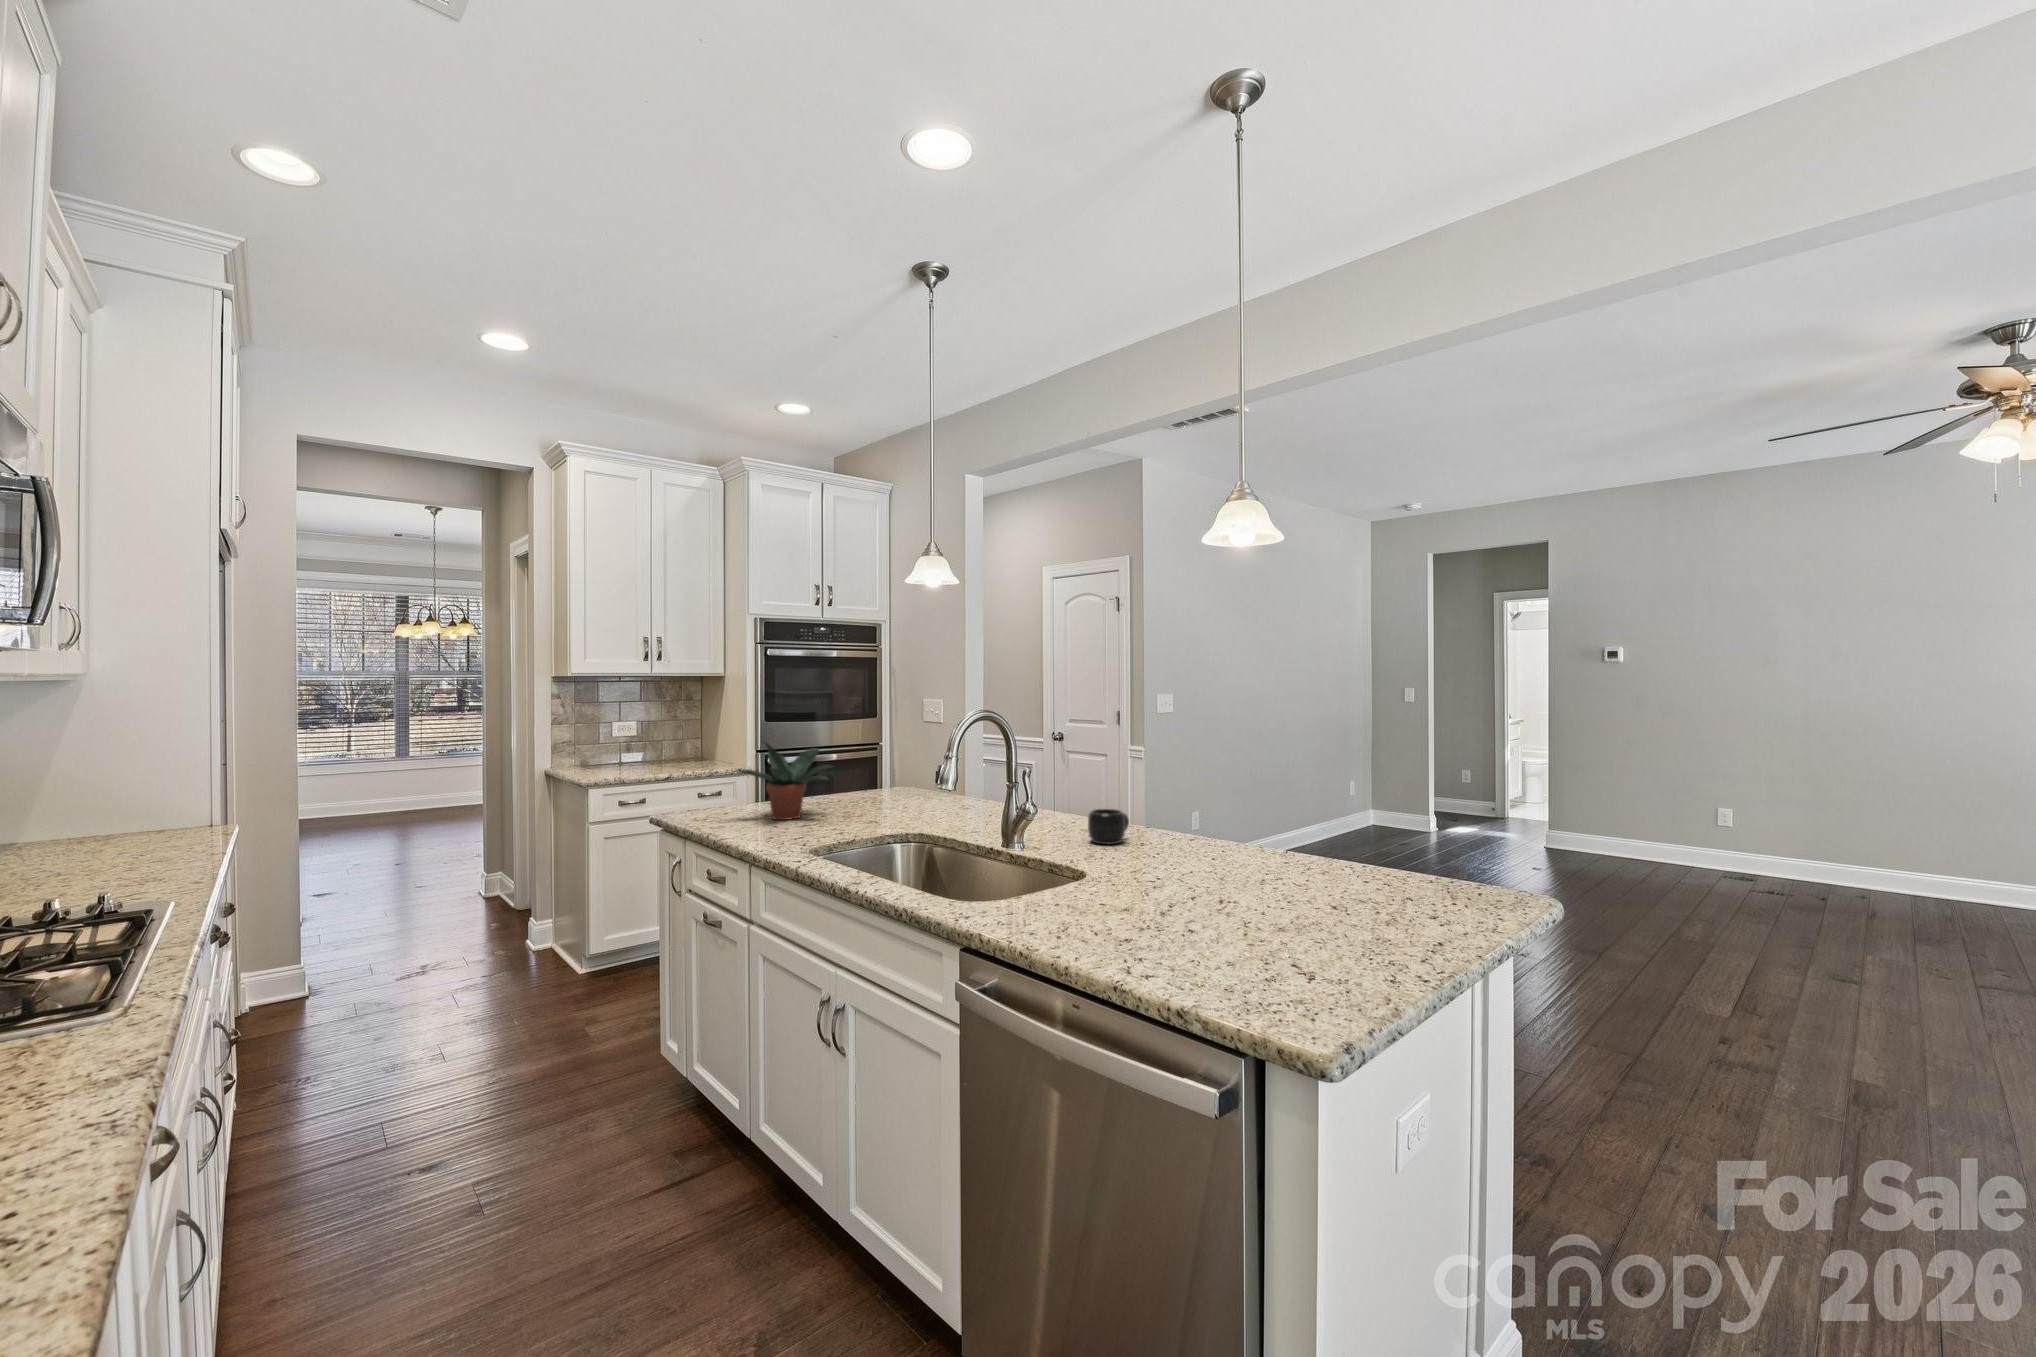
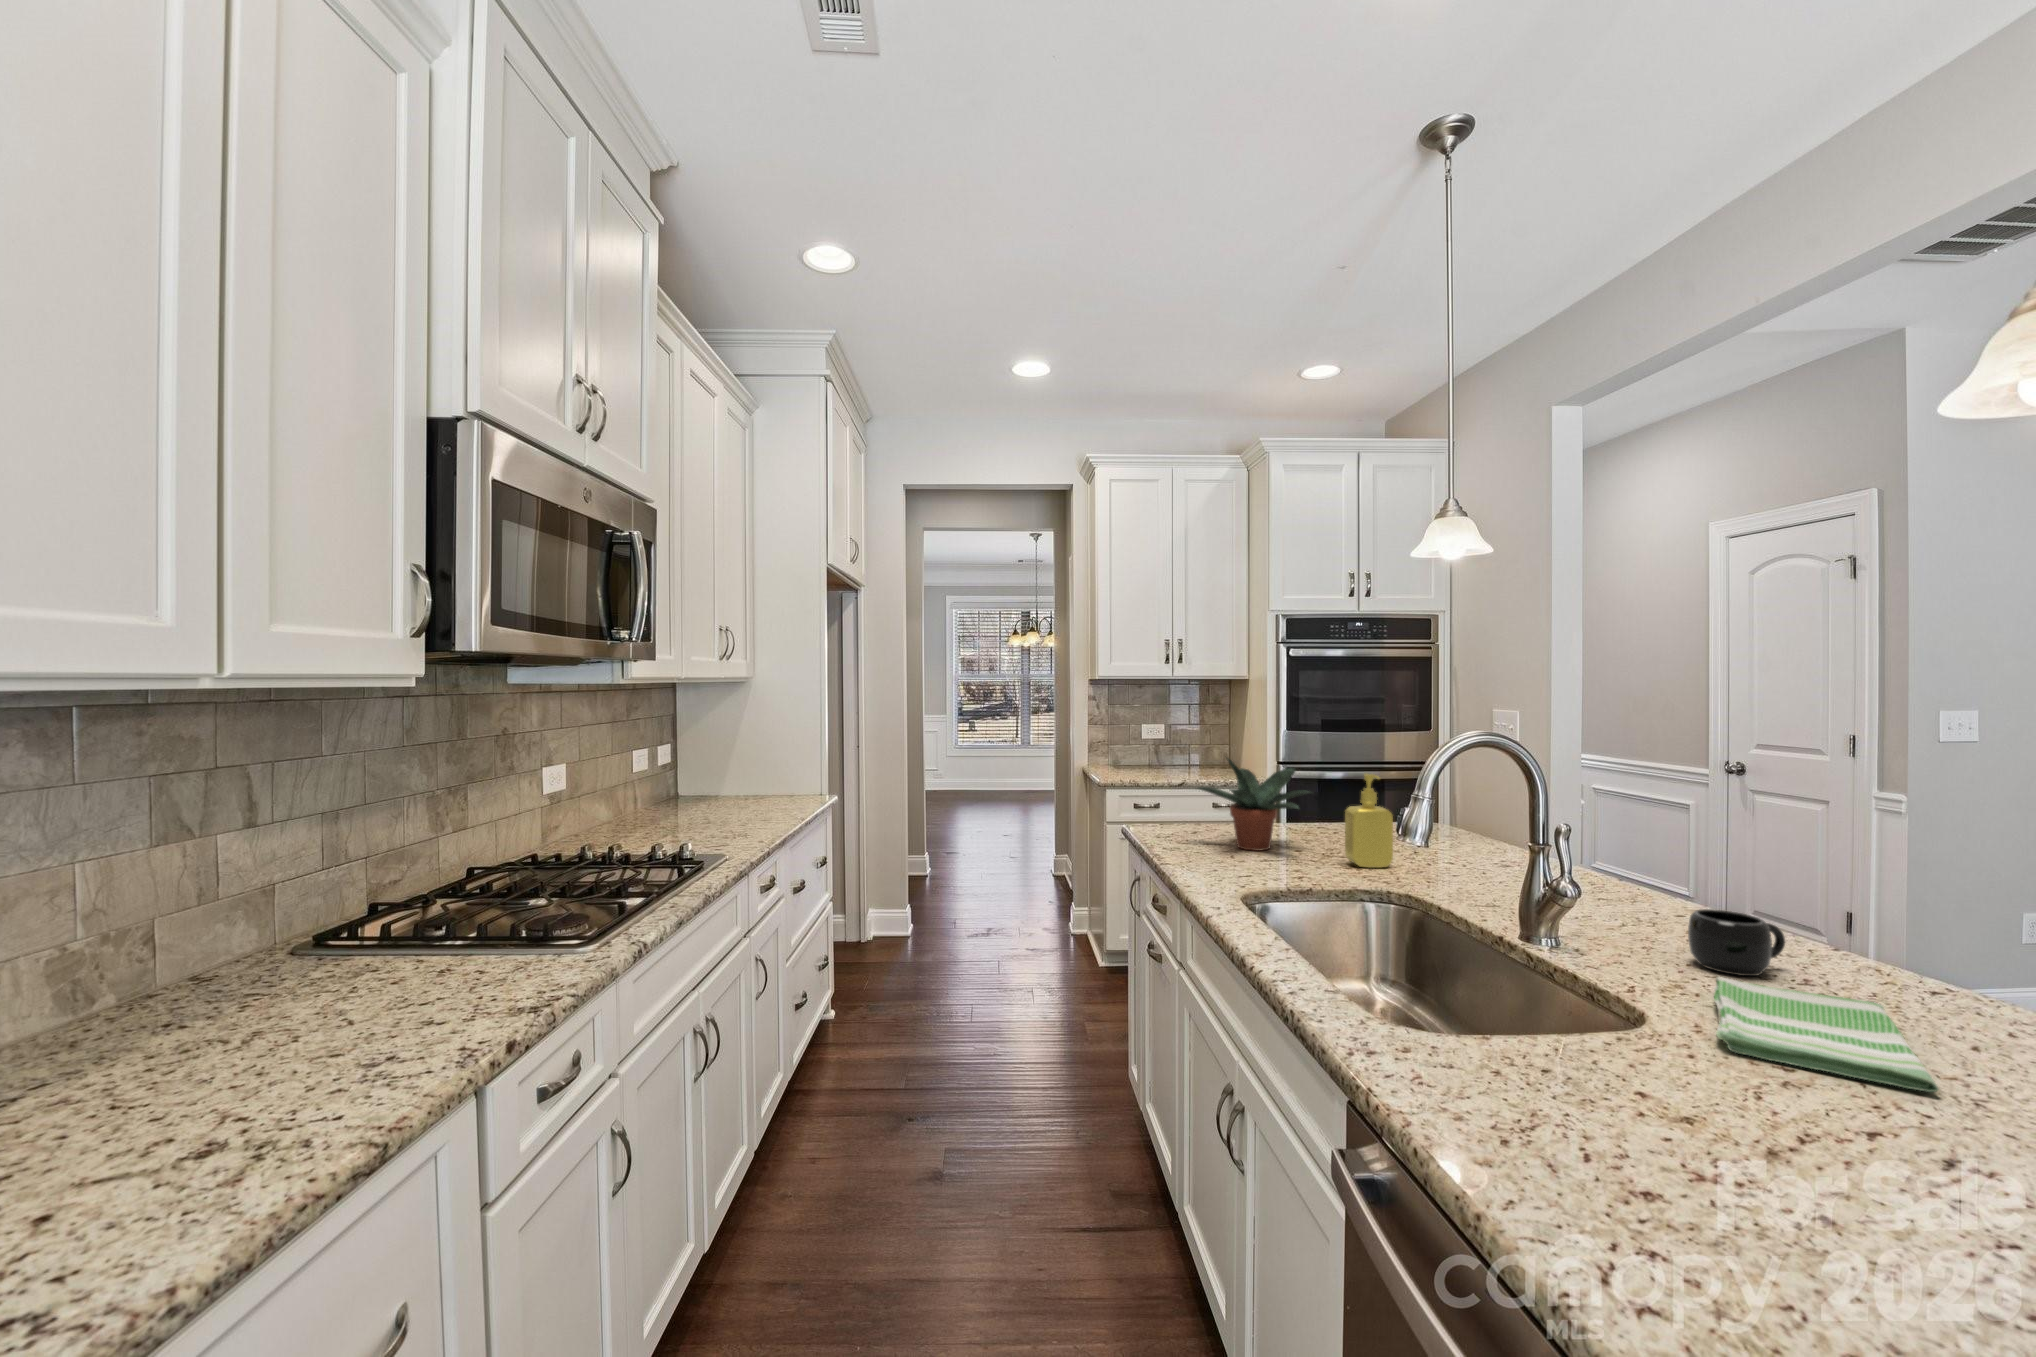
soap dispenser: none [864,747,899,820] -> present [1345,774,1393,868]
dish towel: none [1107,843,1205,878] -> present [1714,977,1939,1092]

